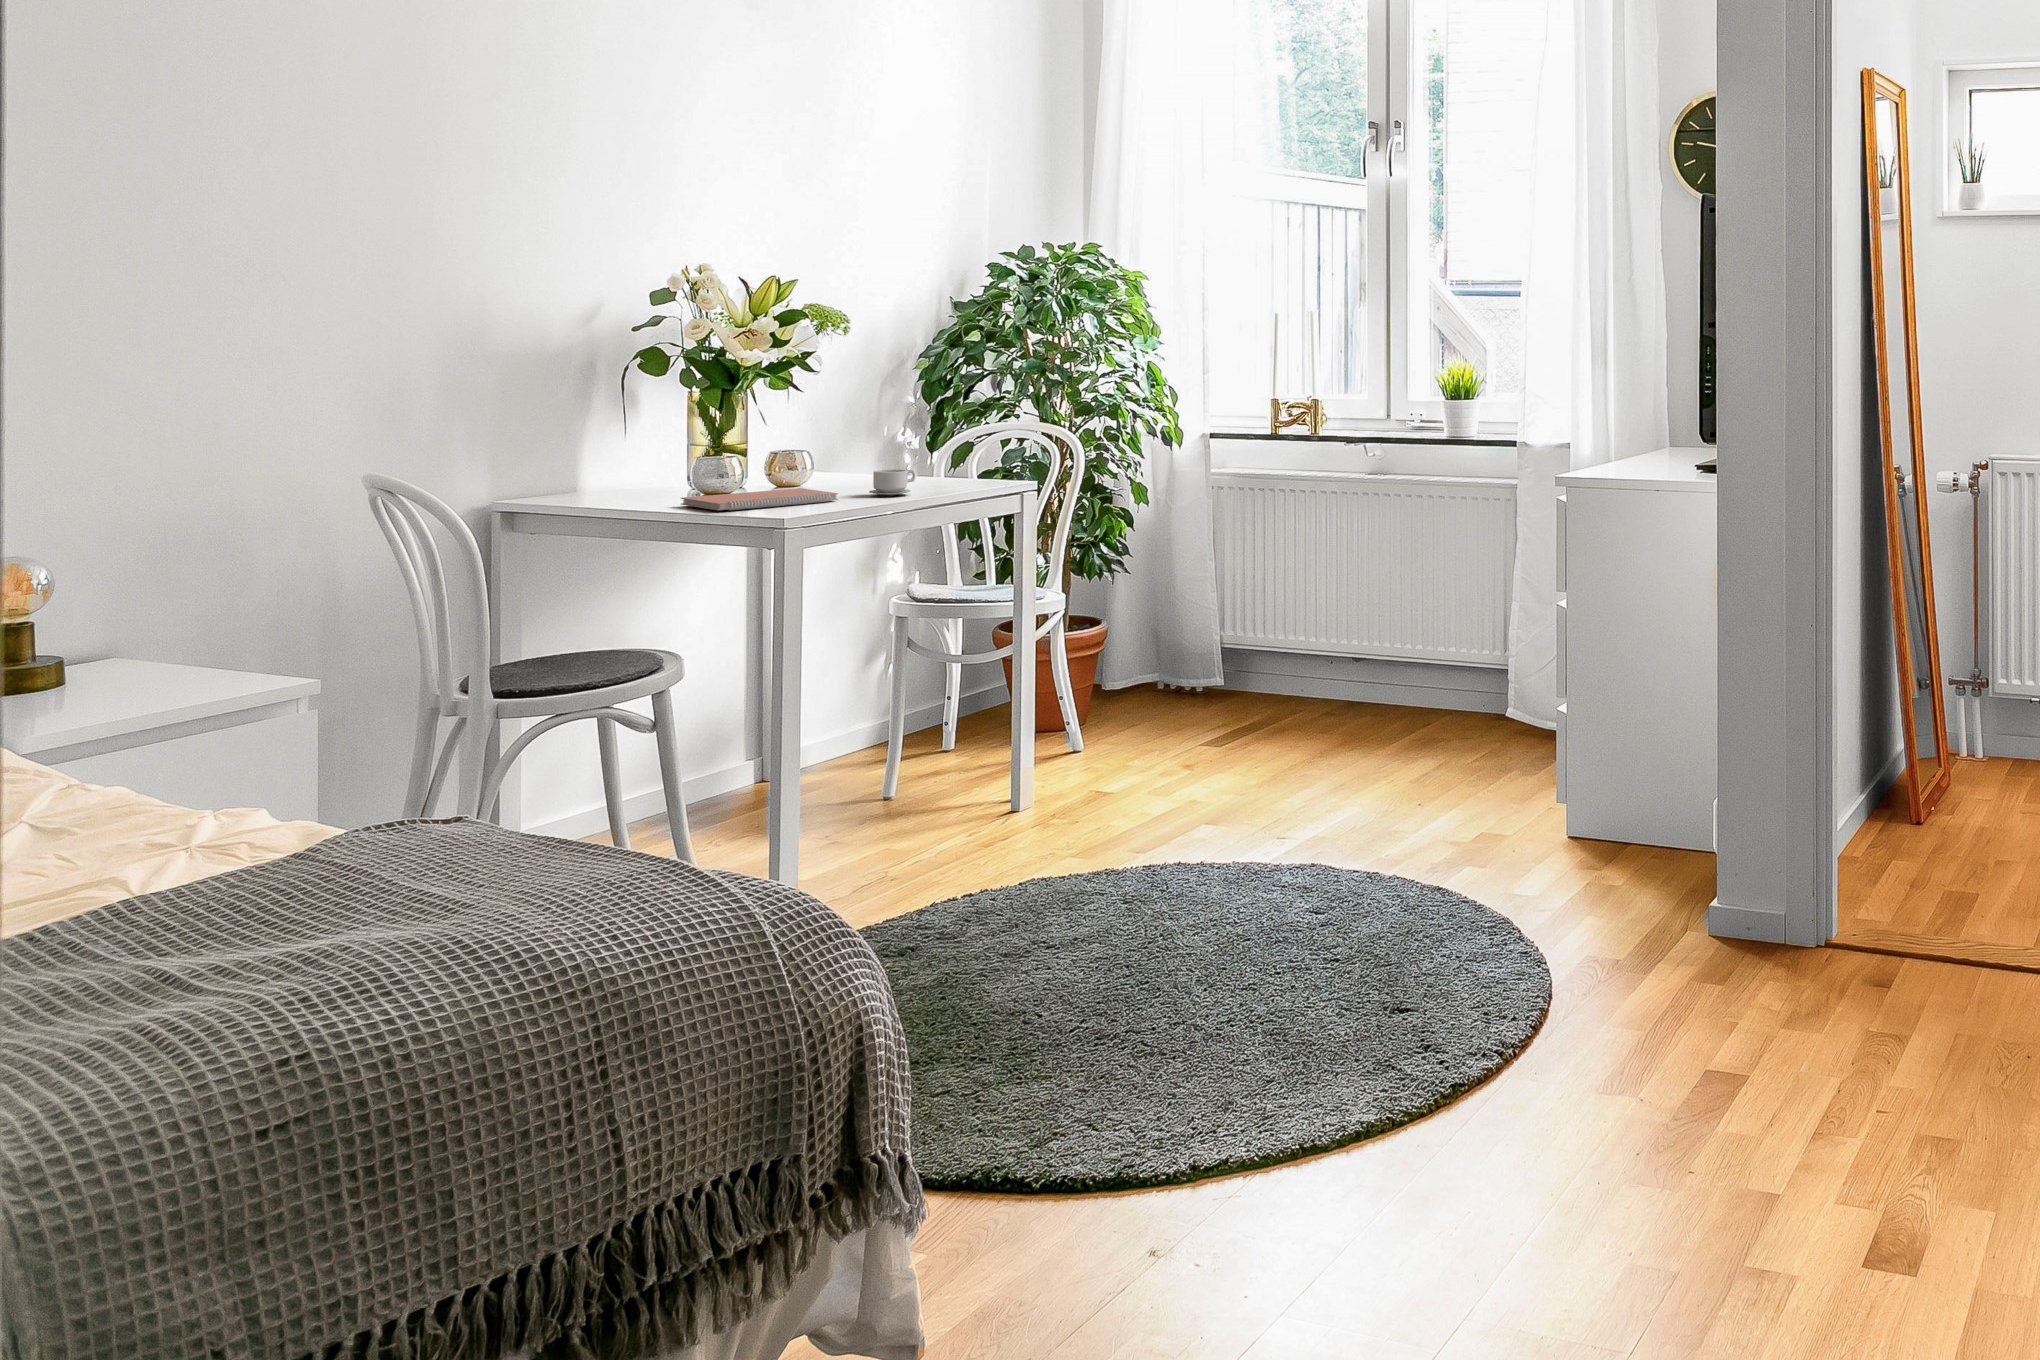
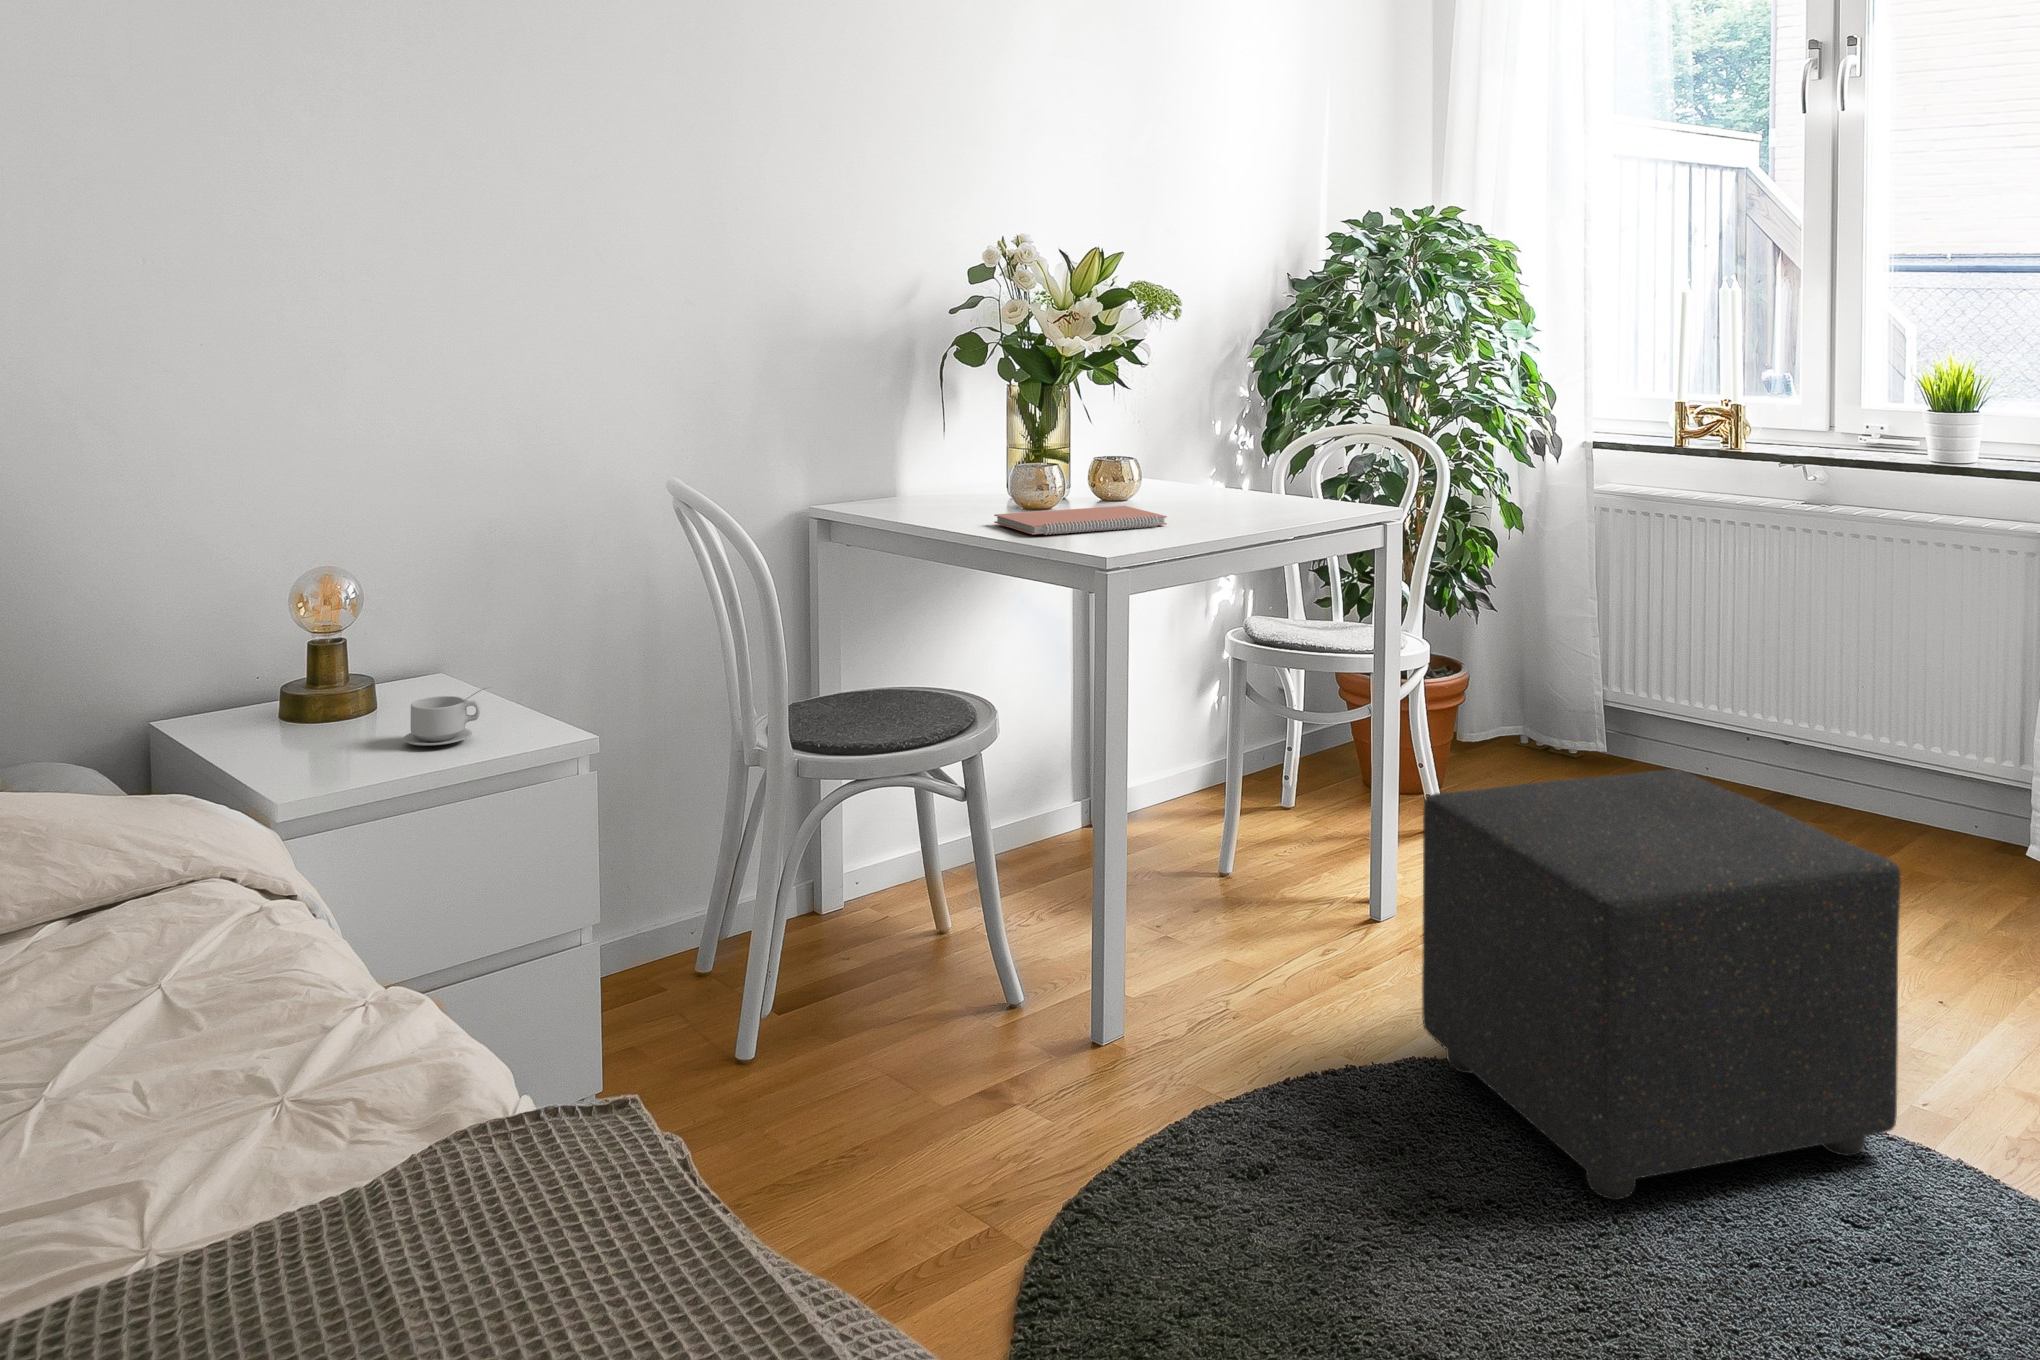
teacup: present [869,469,916,496] -> present [403,687,491,745]
ottoman: none [1045,653,1361,923] -> present [1422,769,1901,1200]

